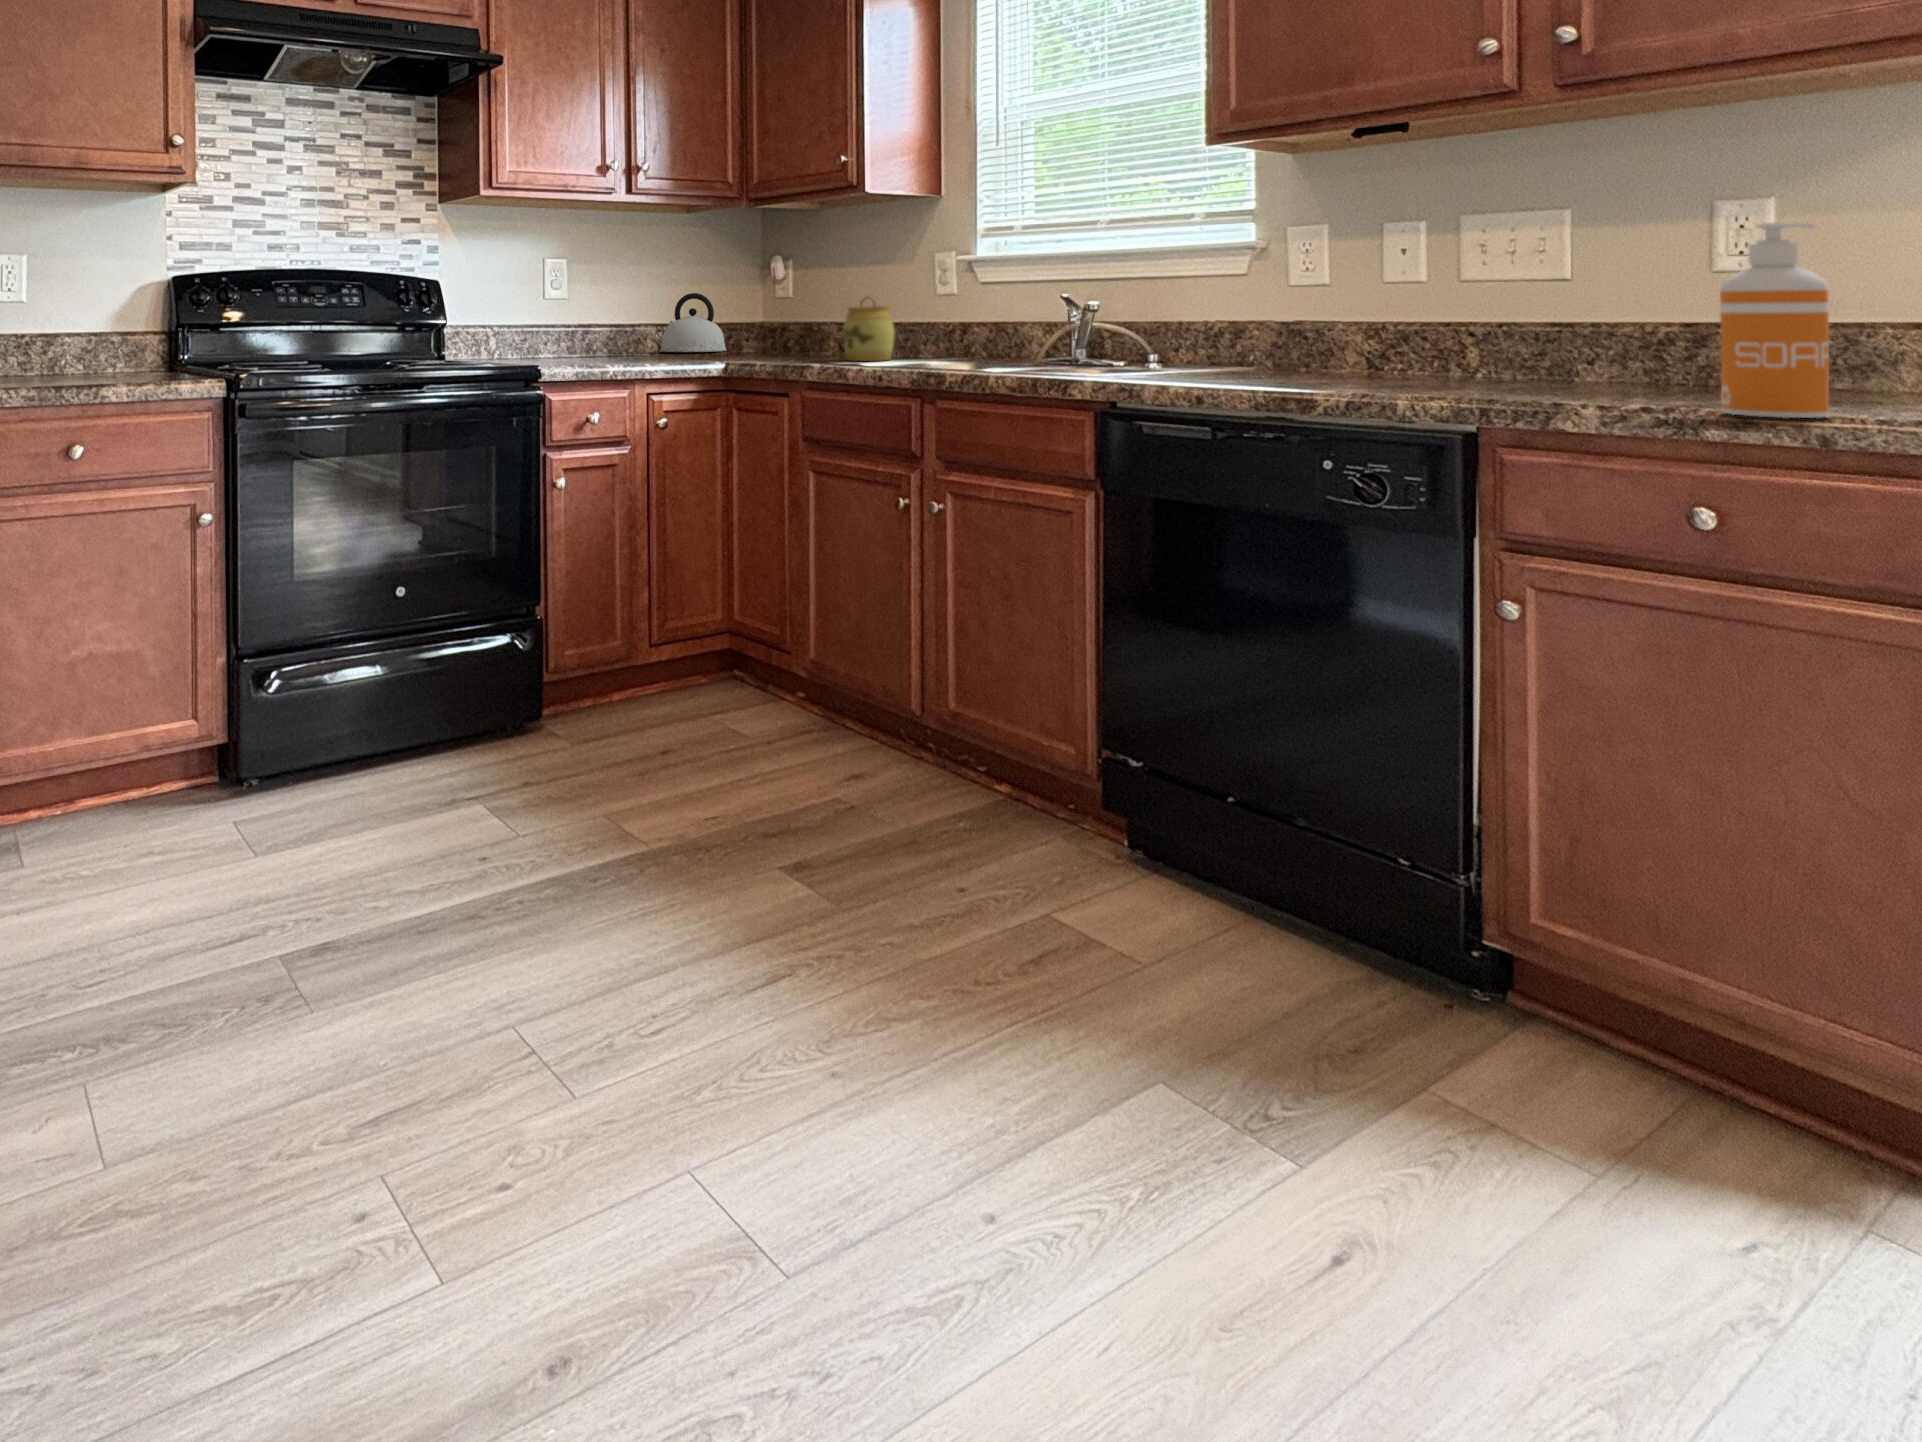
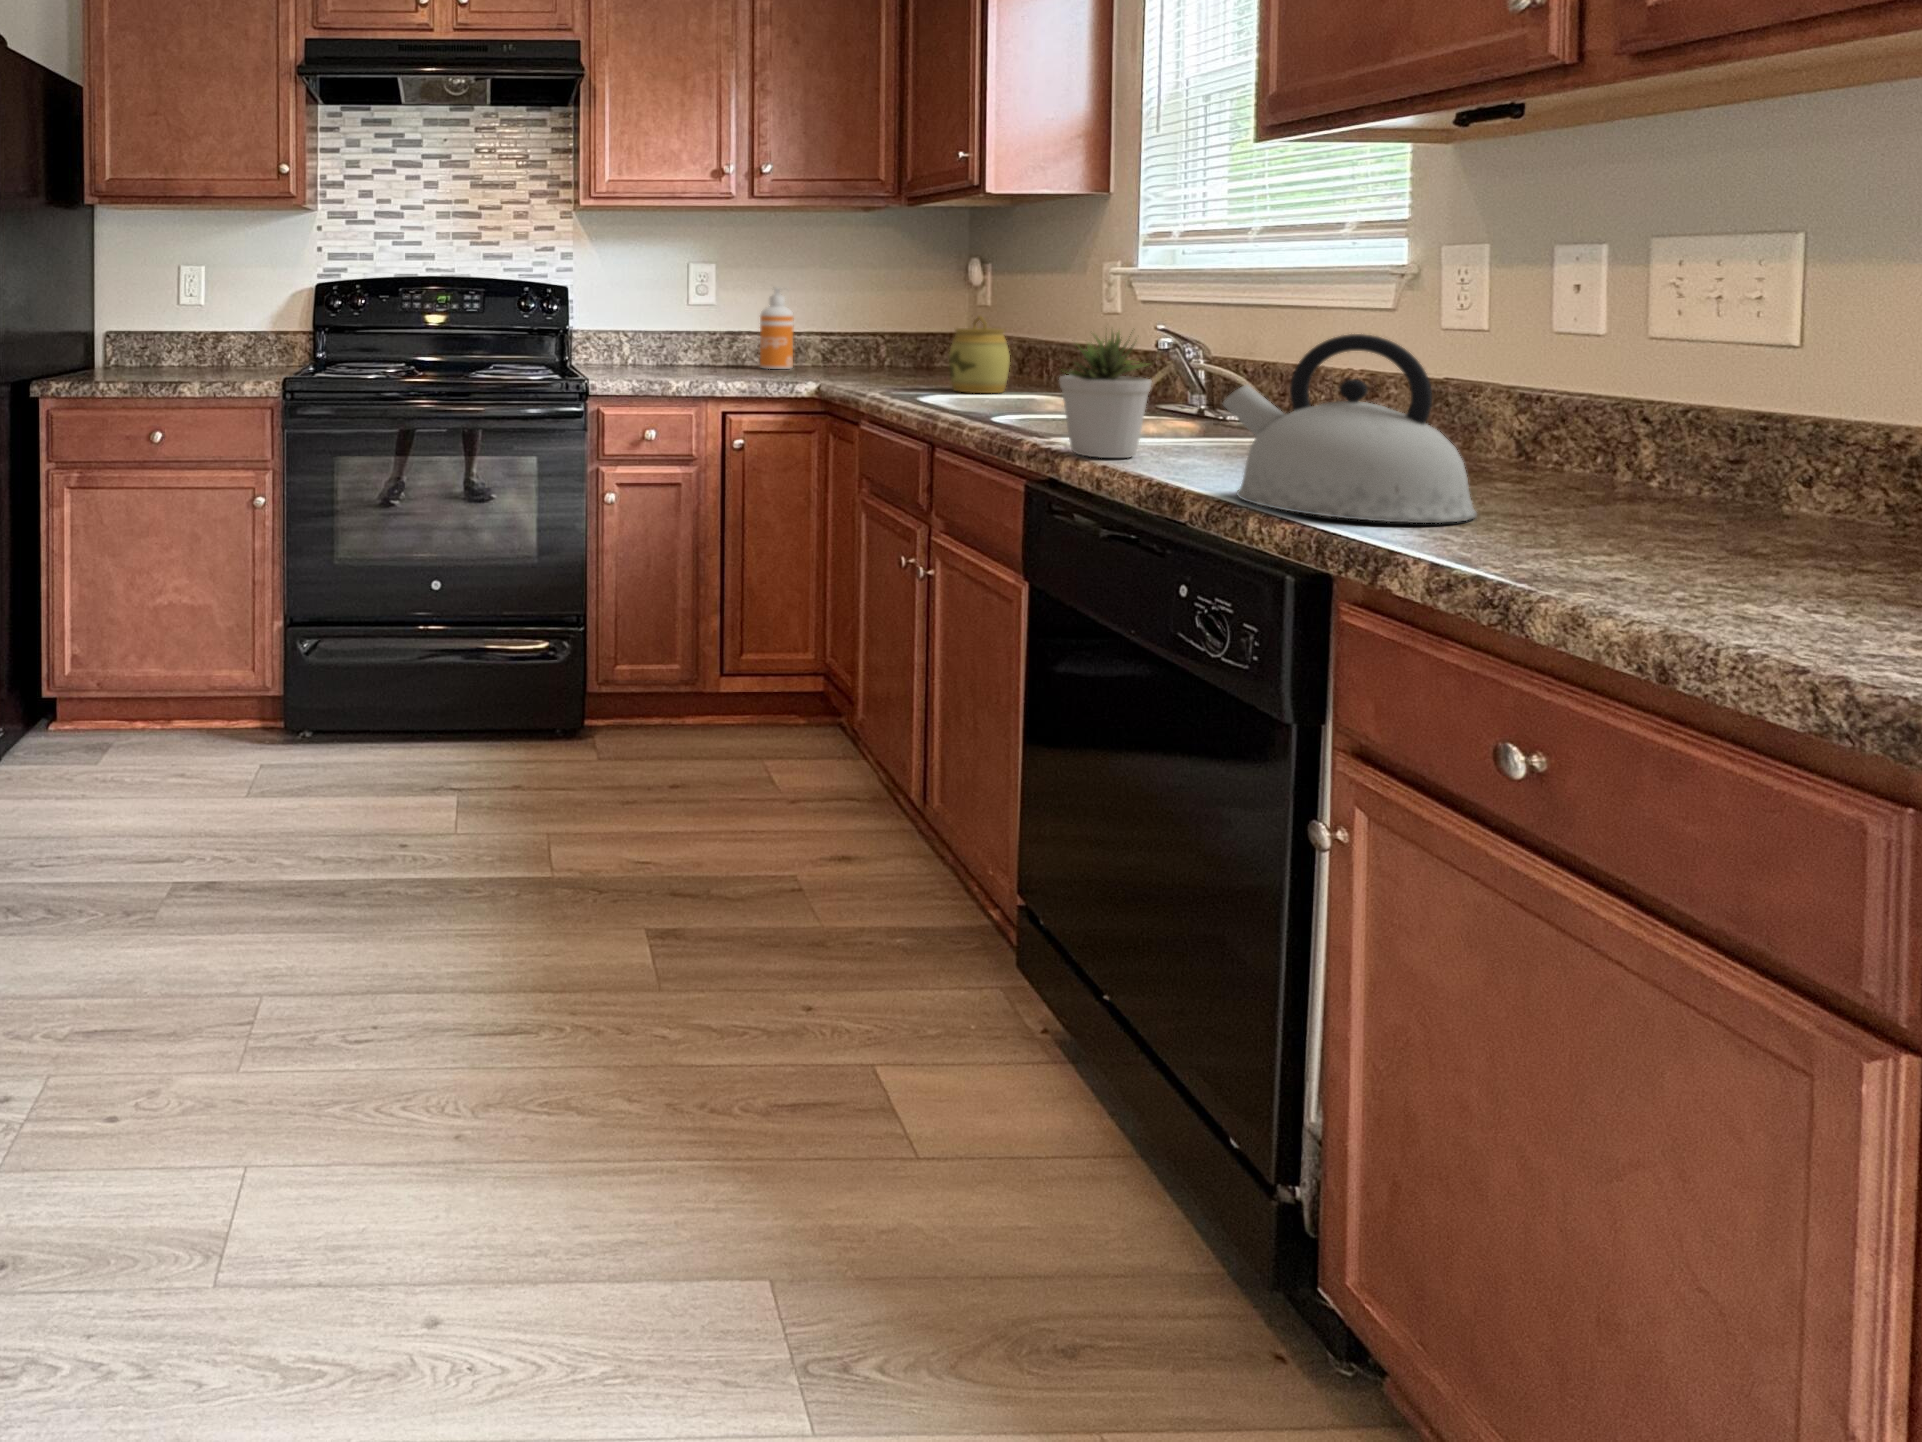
soap dispenser: present [1720,223,1829,418] -> present [760,287,794,369]
potted plant: none [1117,279,1190,385] -> present [1059,328,1151,458]
kettle: present [660,293,727,352] -> present [1223,334,1477,523]

